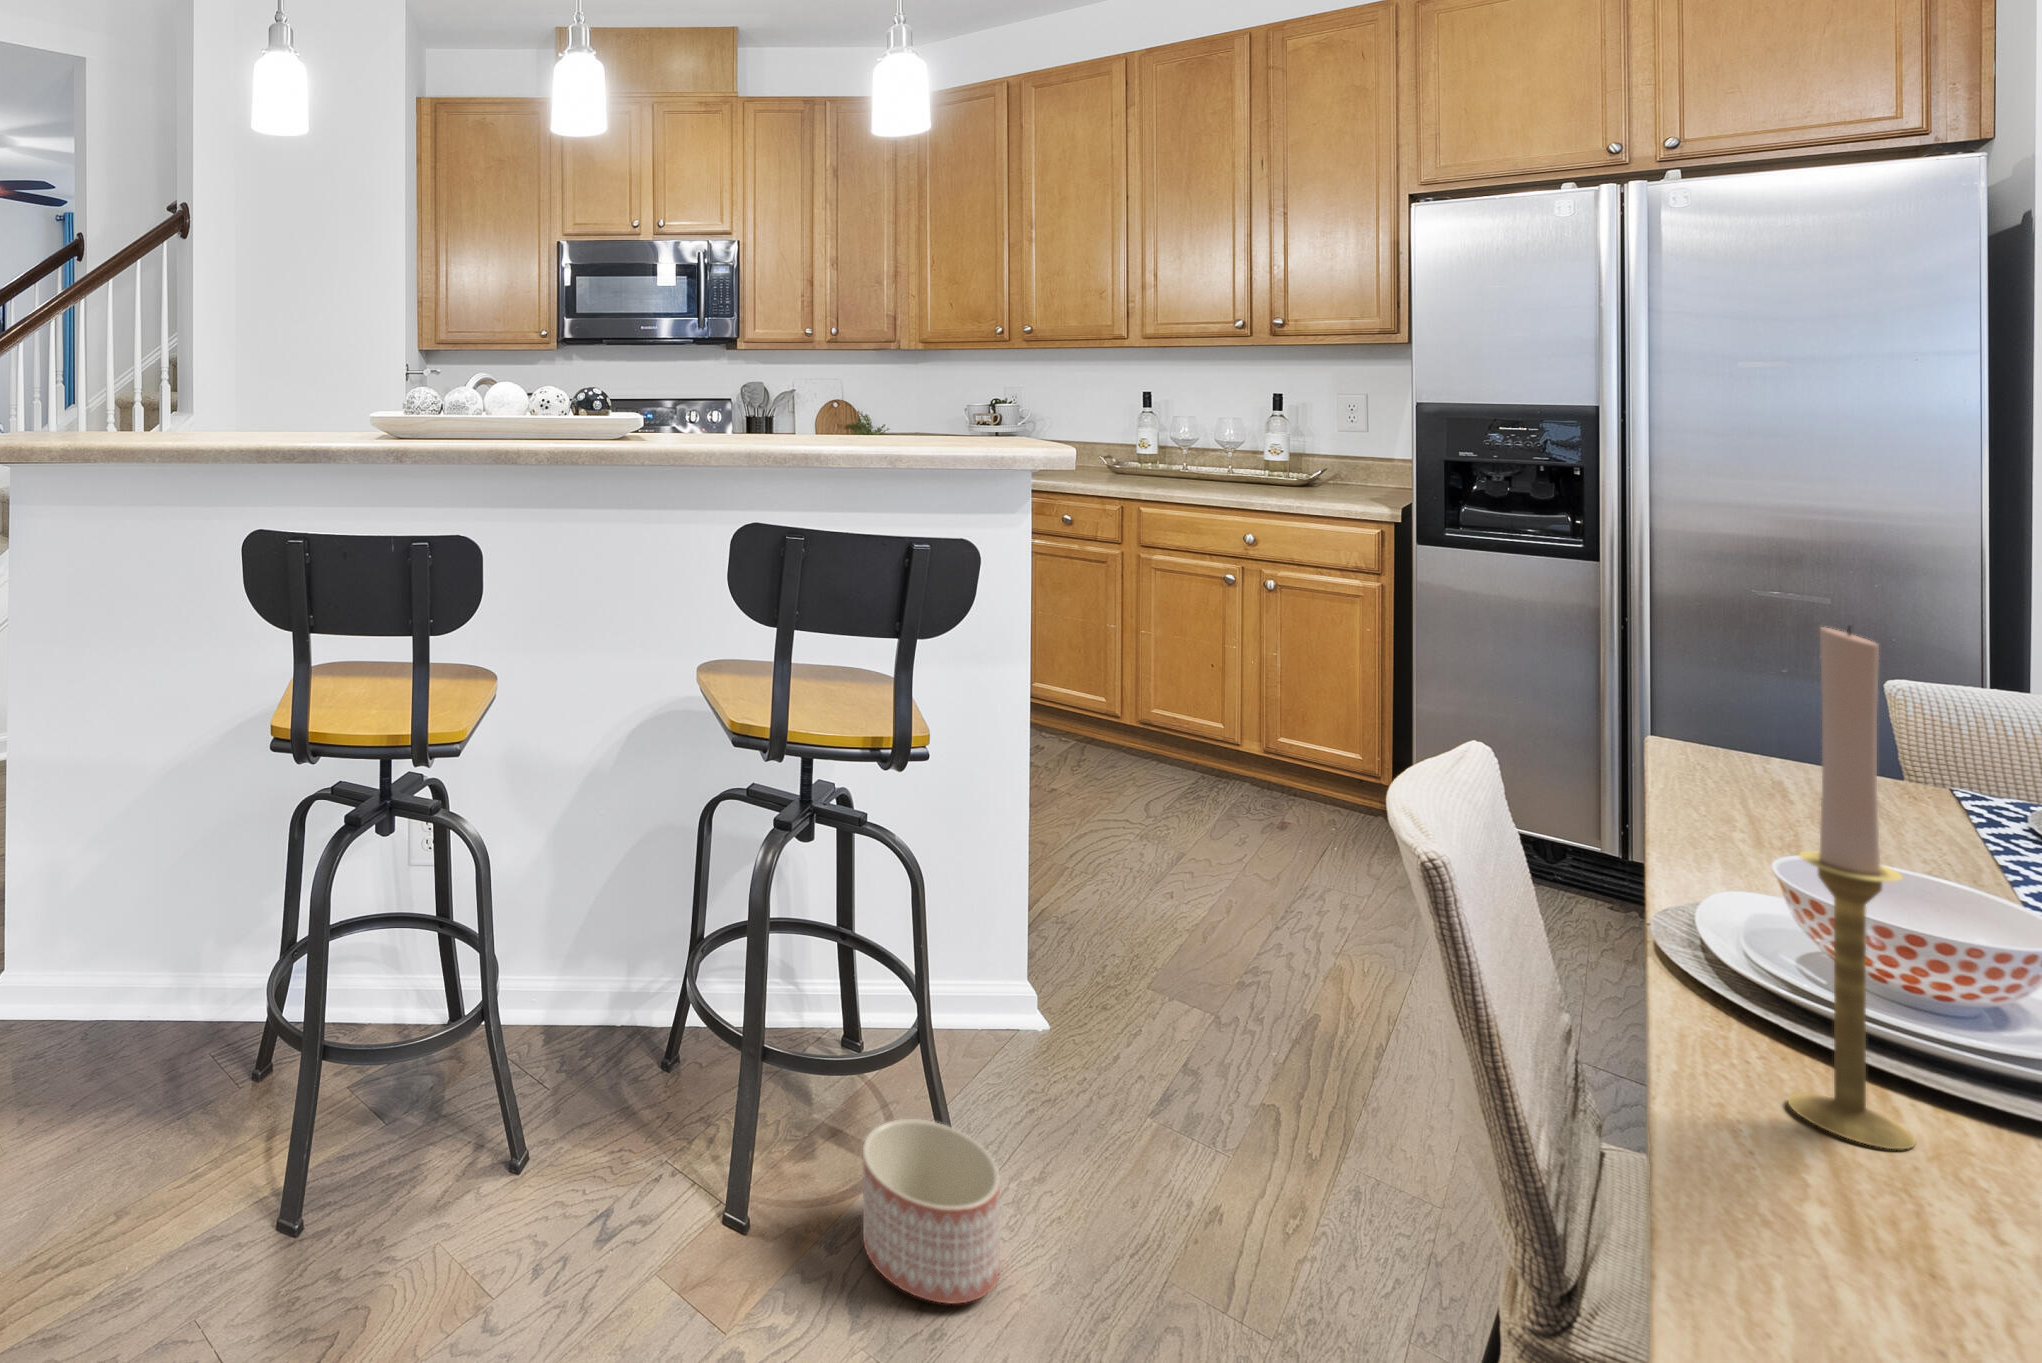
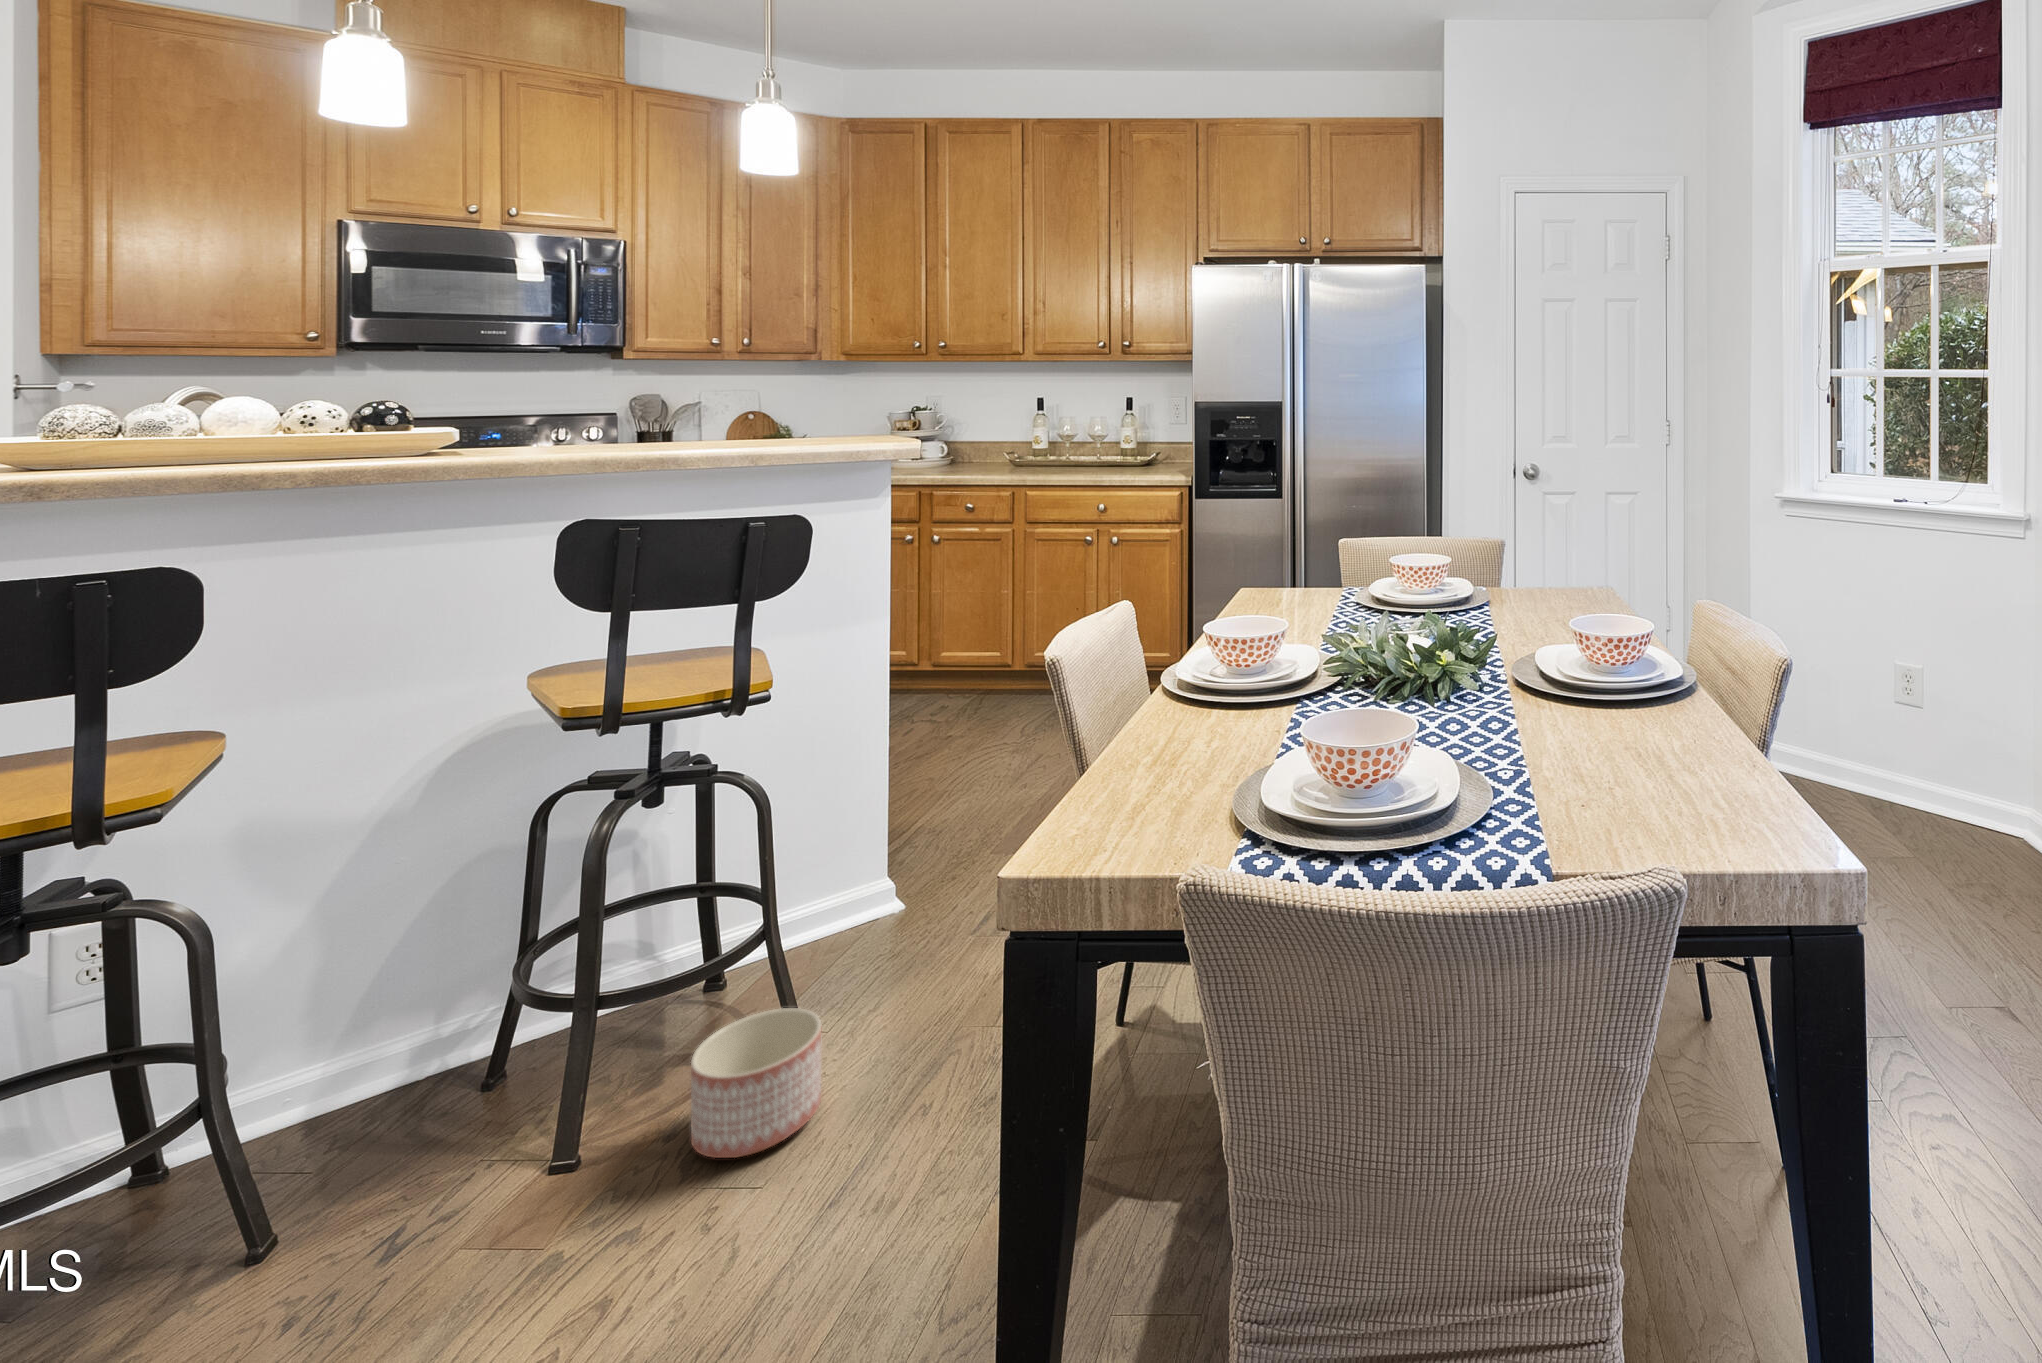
candlestick: present [1788,627,1916,1149] -> none [1194,493,1237,751]

